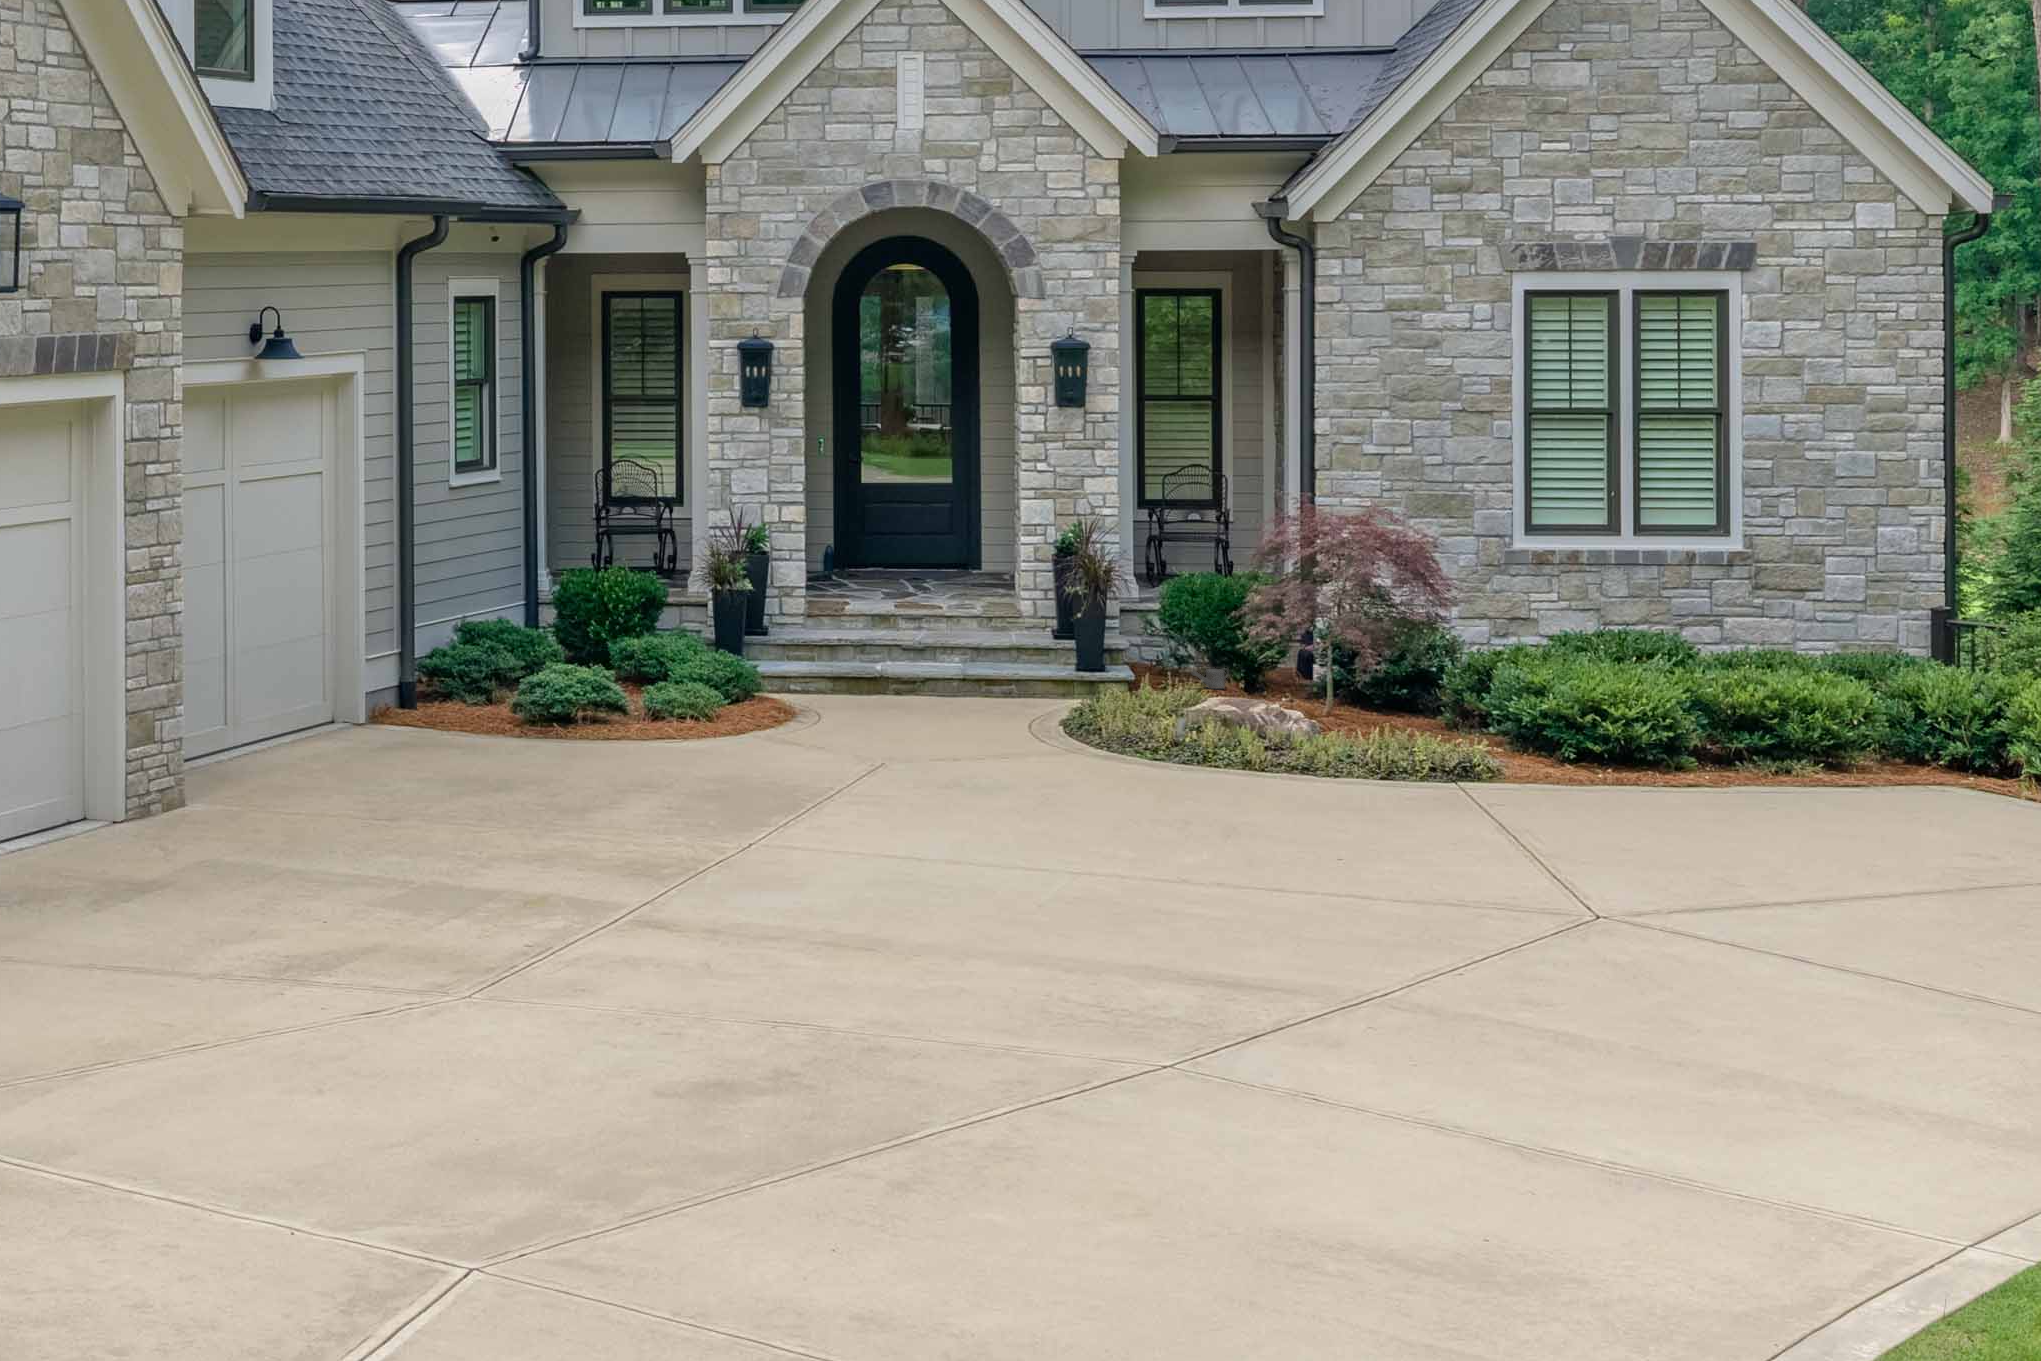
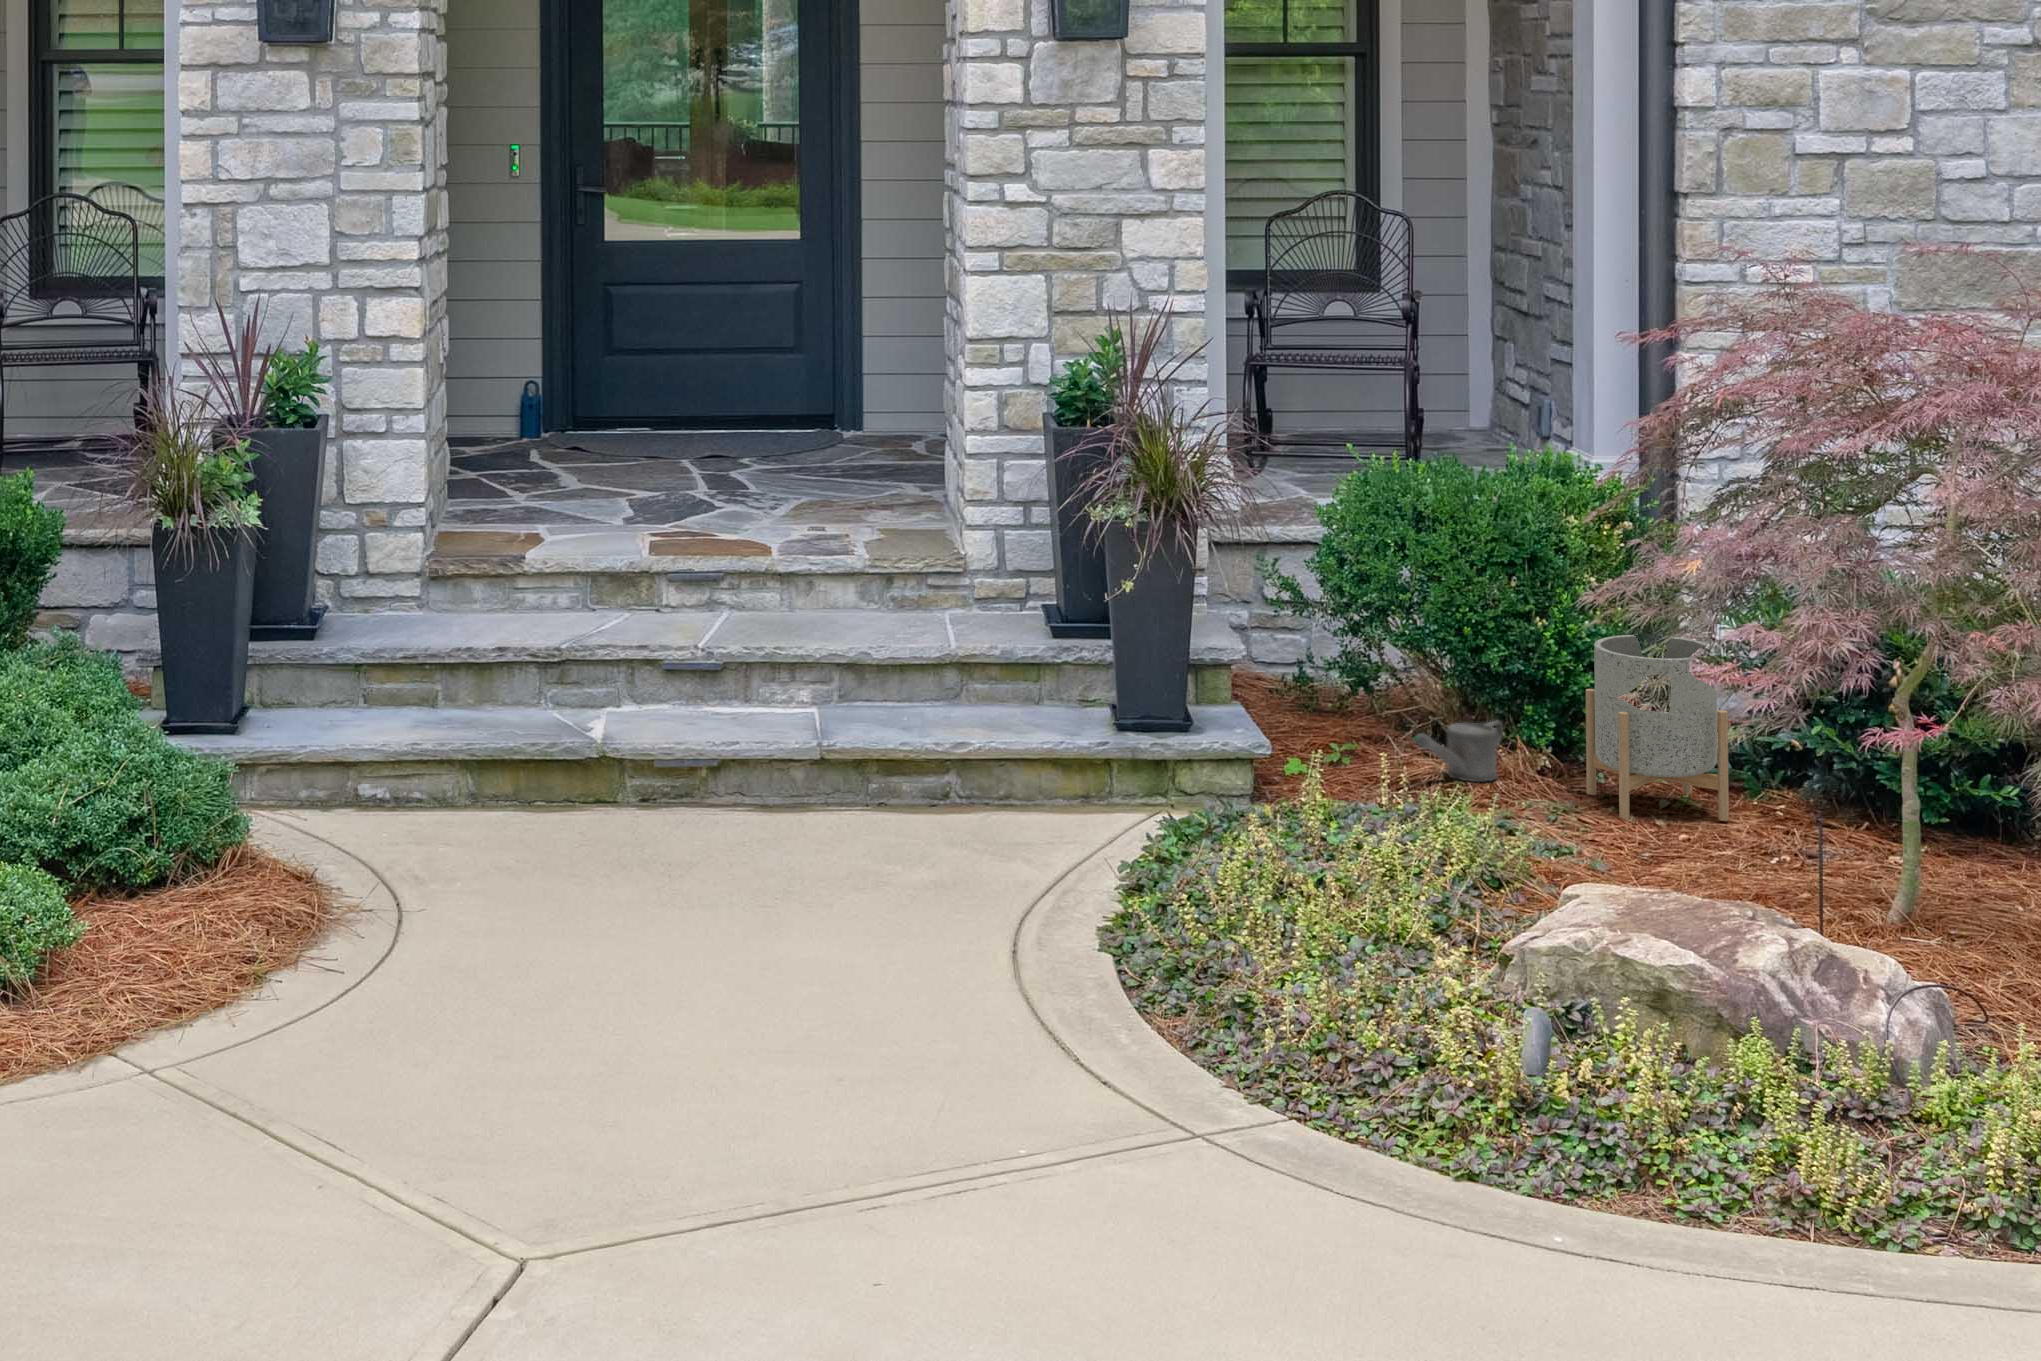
planter: none [1256,634,1305,700] -> present [1586,635,1729,821]

